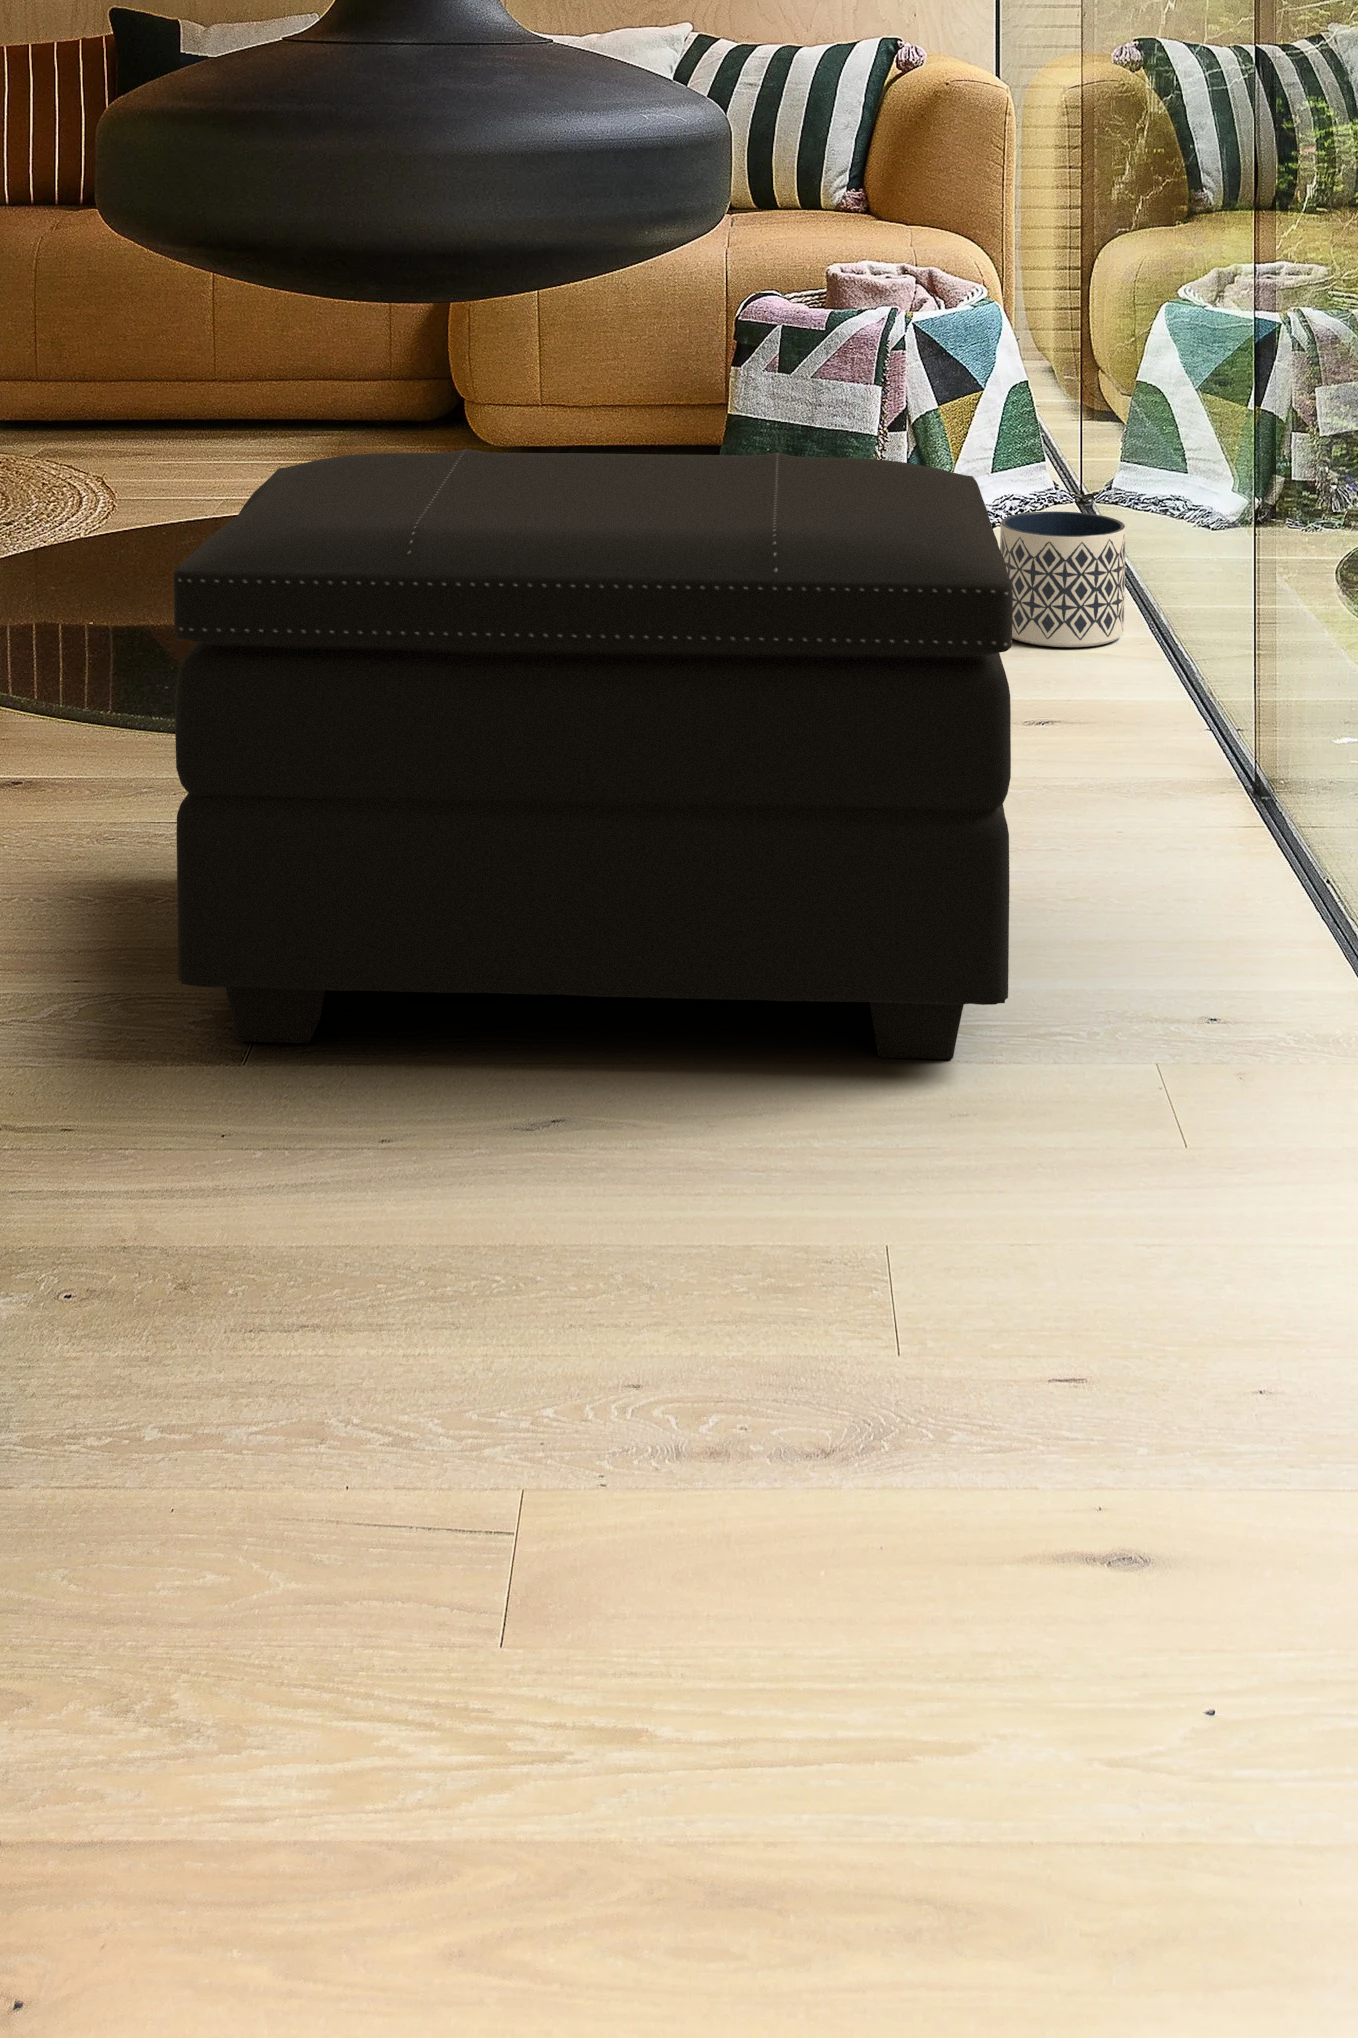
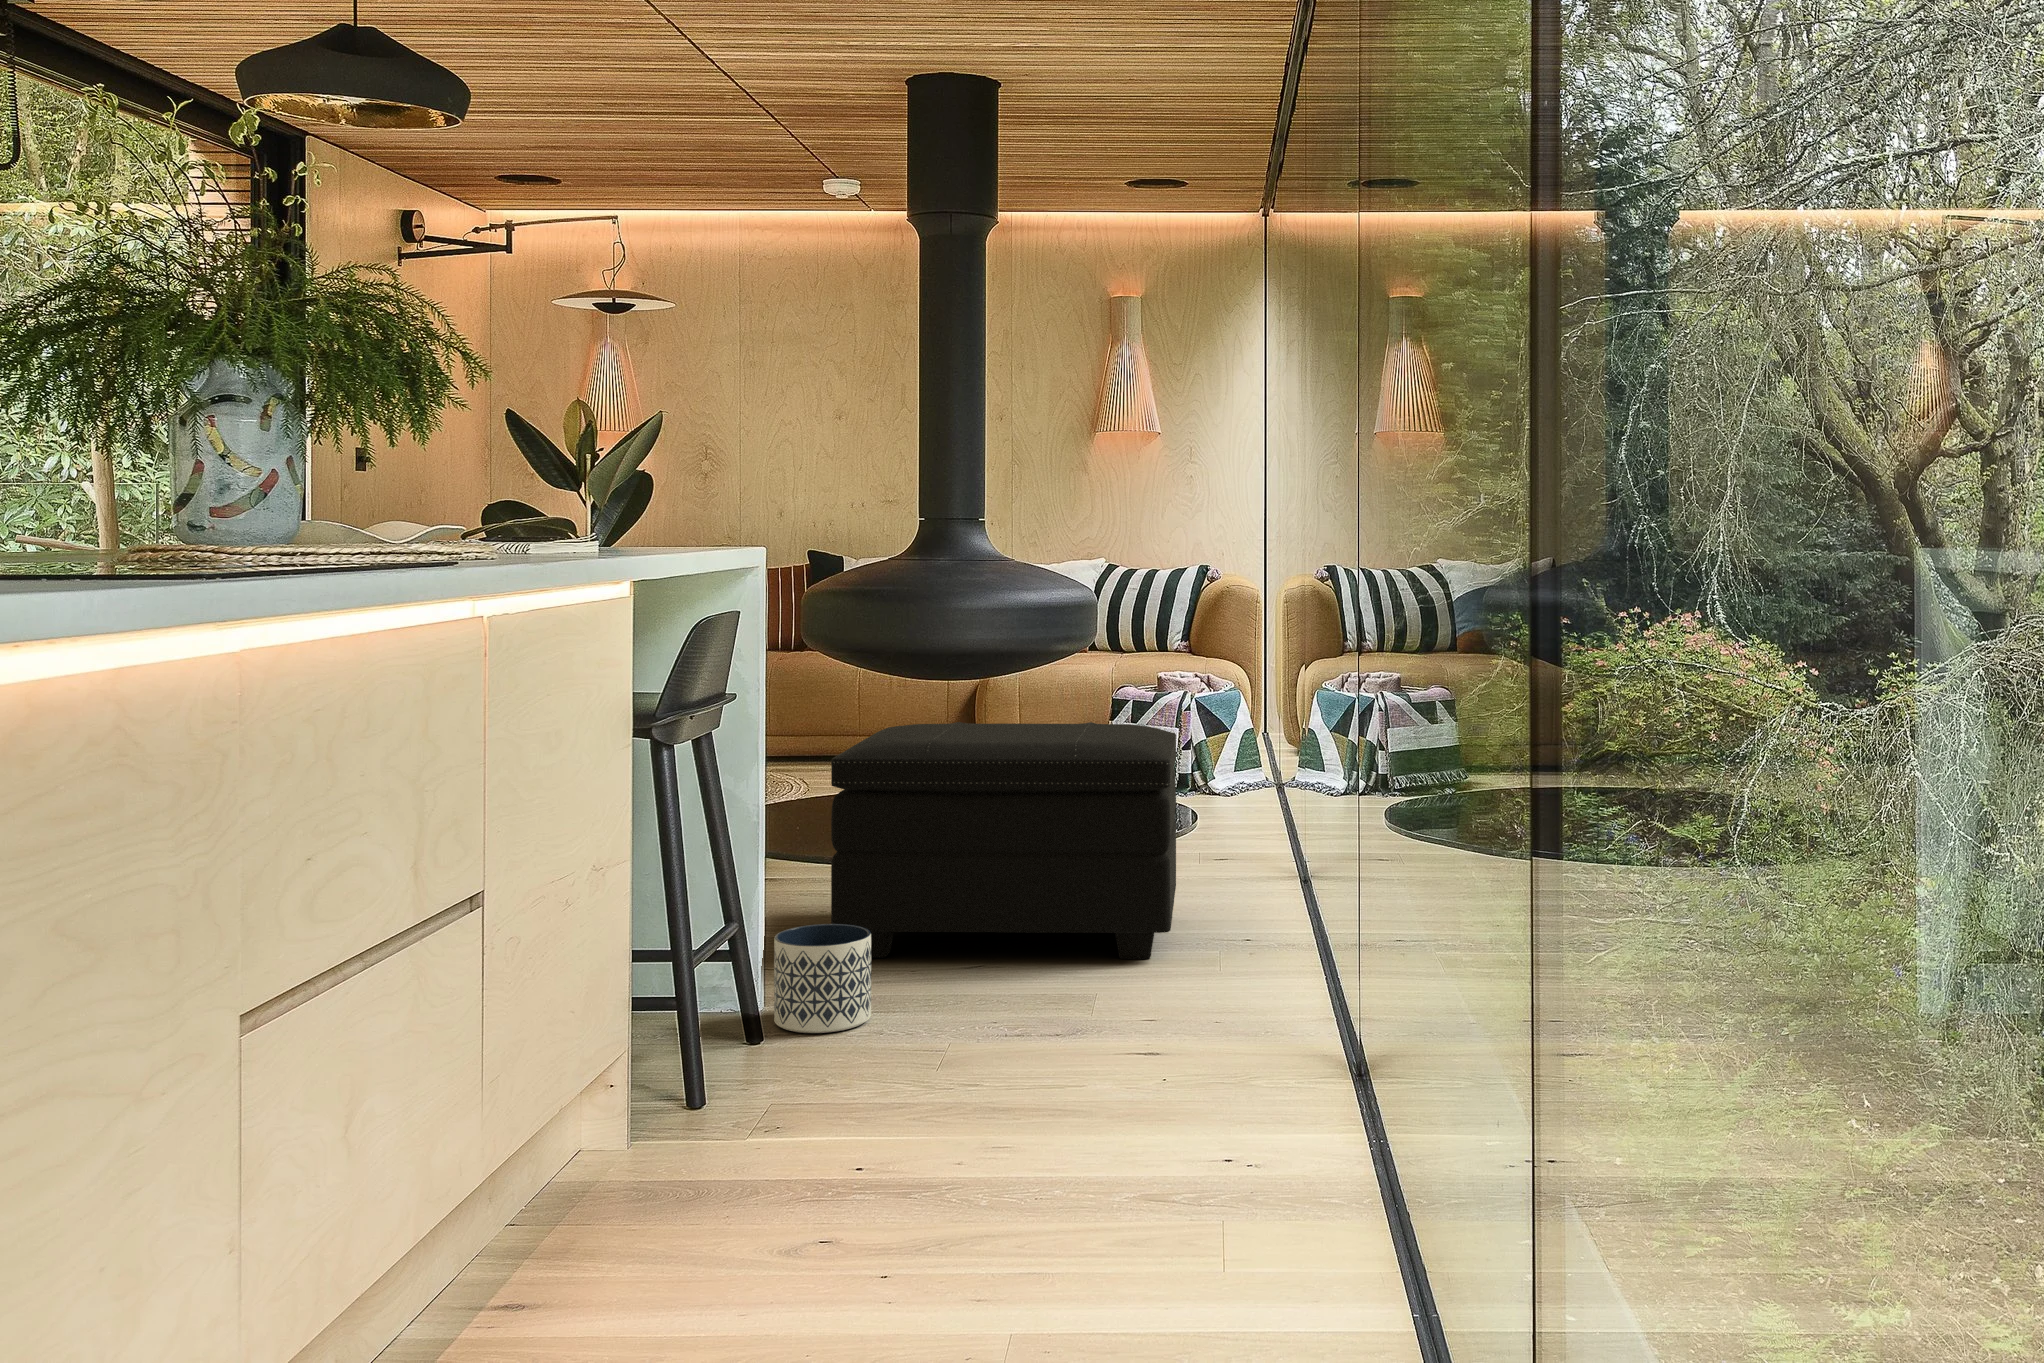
planter: present [1000,511,1125,647] -> present [774,924,871,1033]

